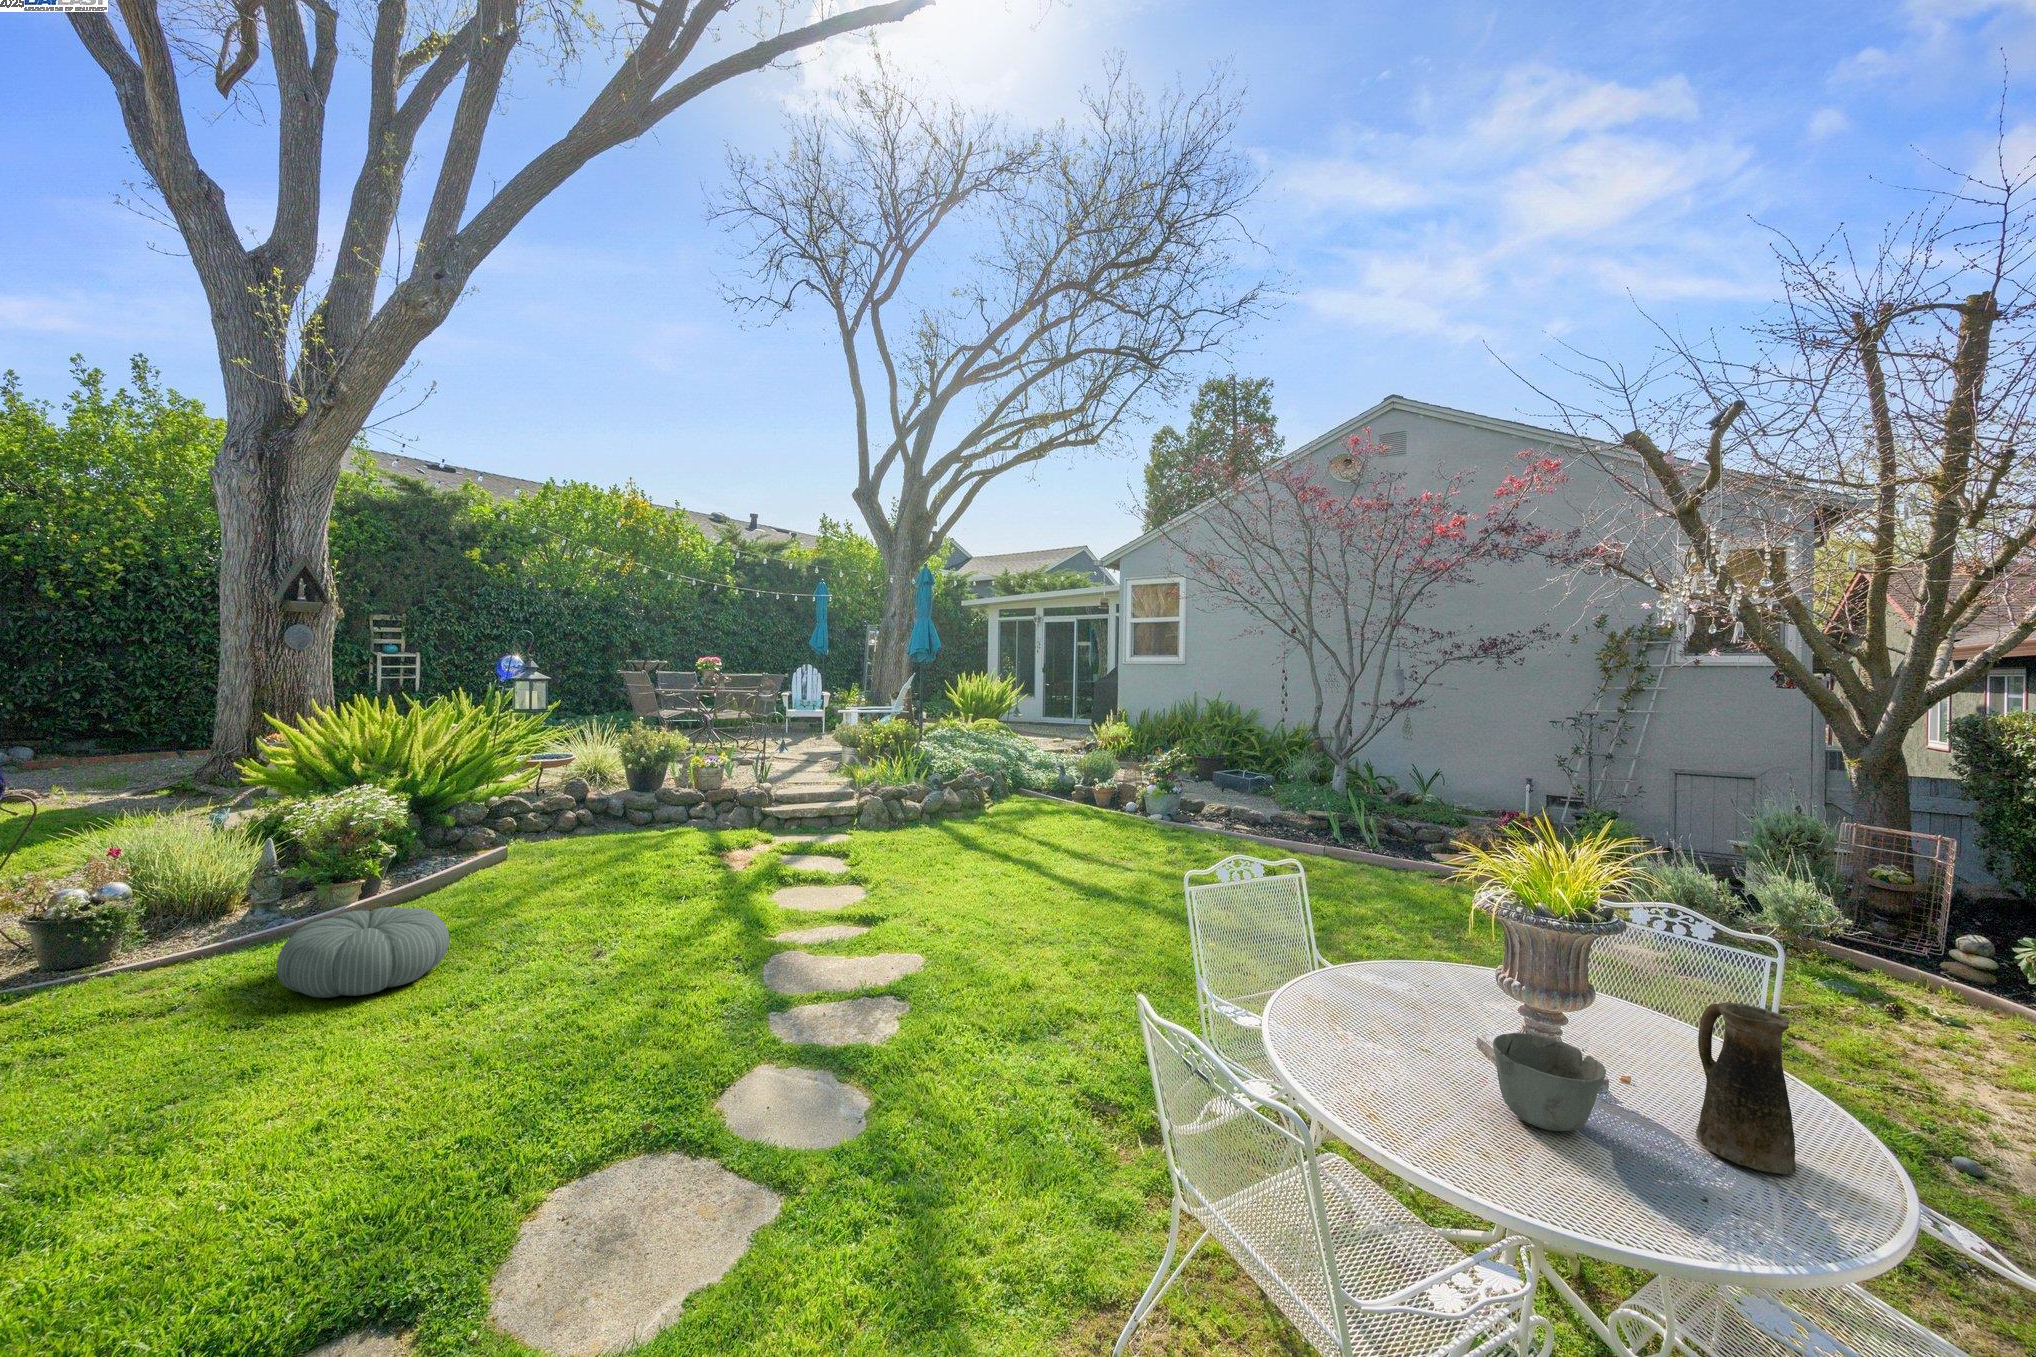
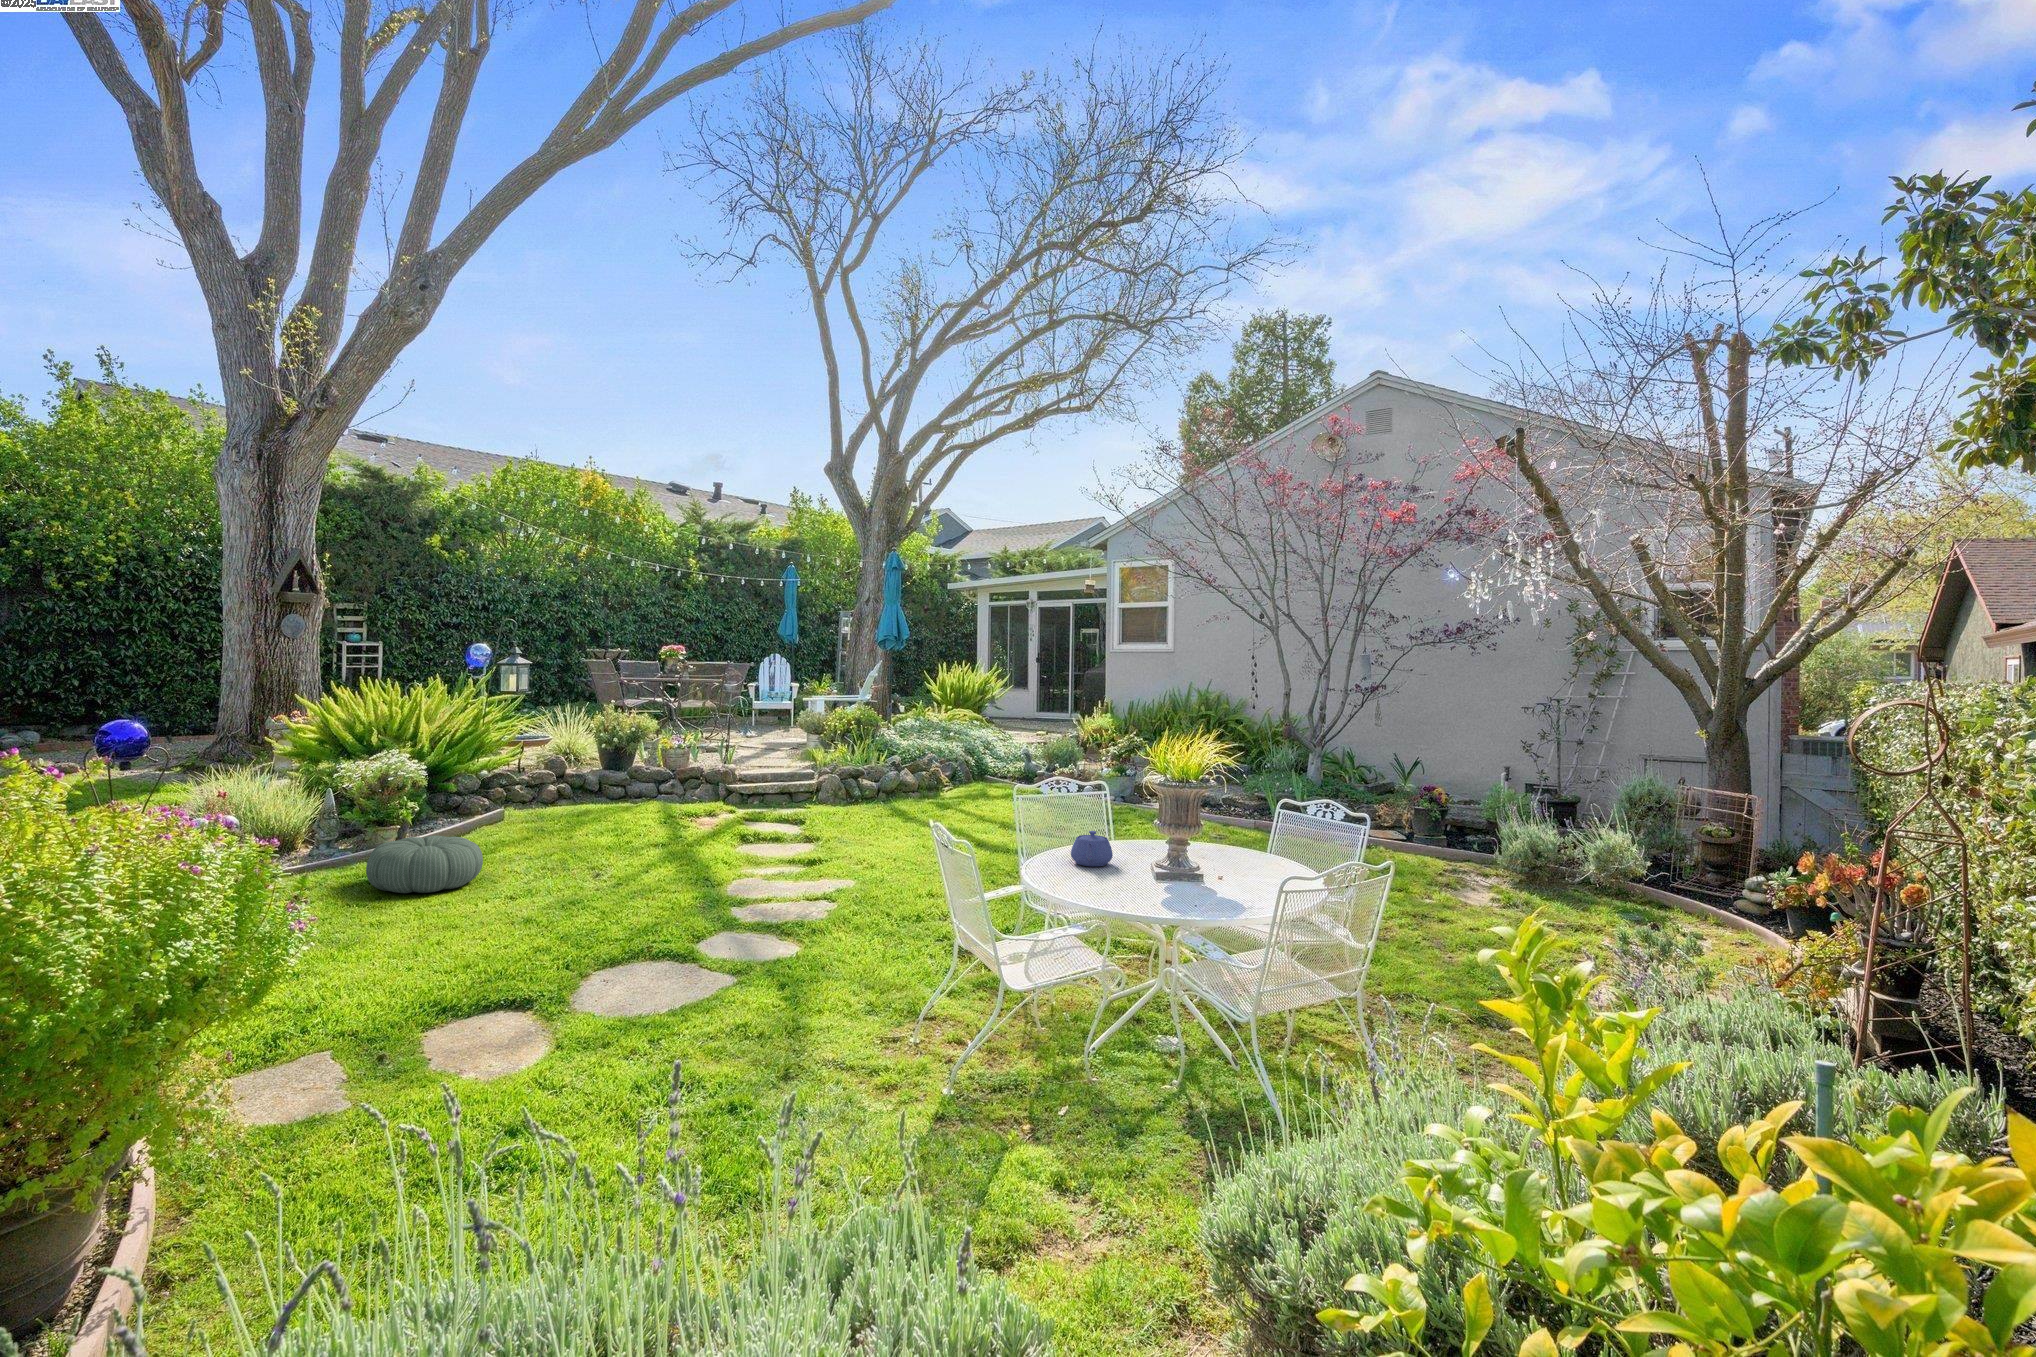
teapot: none [1337,962,1410,1026] -> present [1071,831,1113,866]
pitcher: present [1696,1002,1796,1174] -> none [1208,825,1248,906]
ceramic bowl: present [1493,1033,1606,1131] -> none [1111,851,1162,894]

